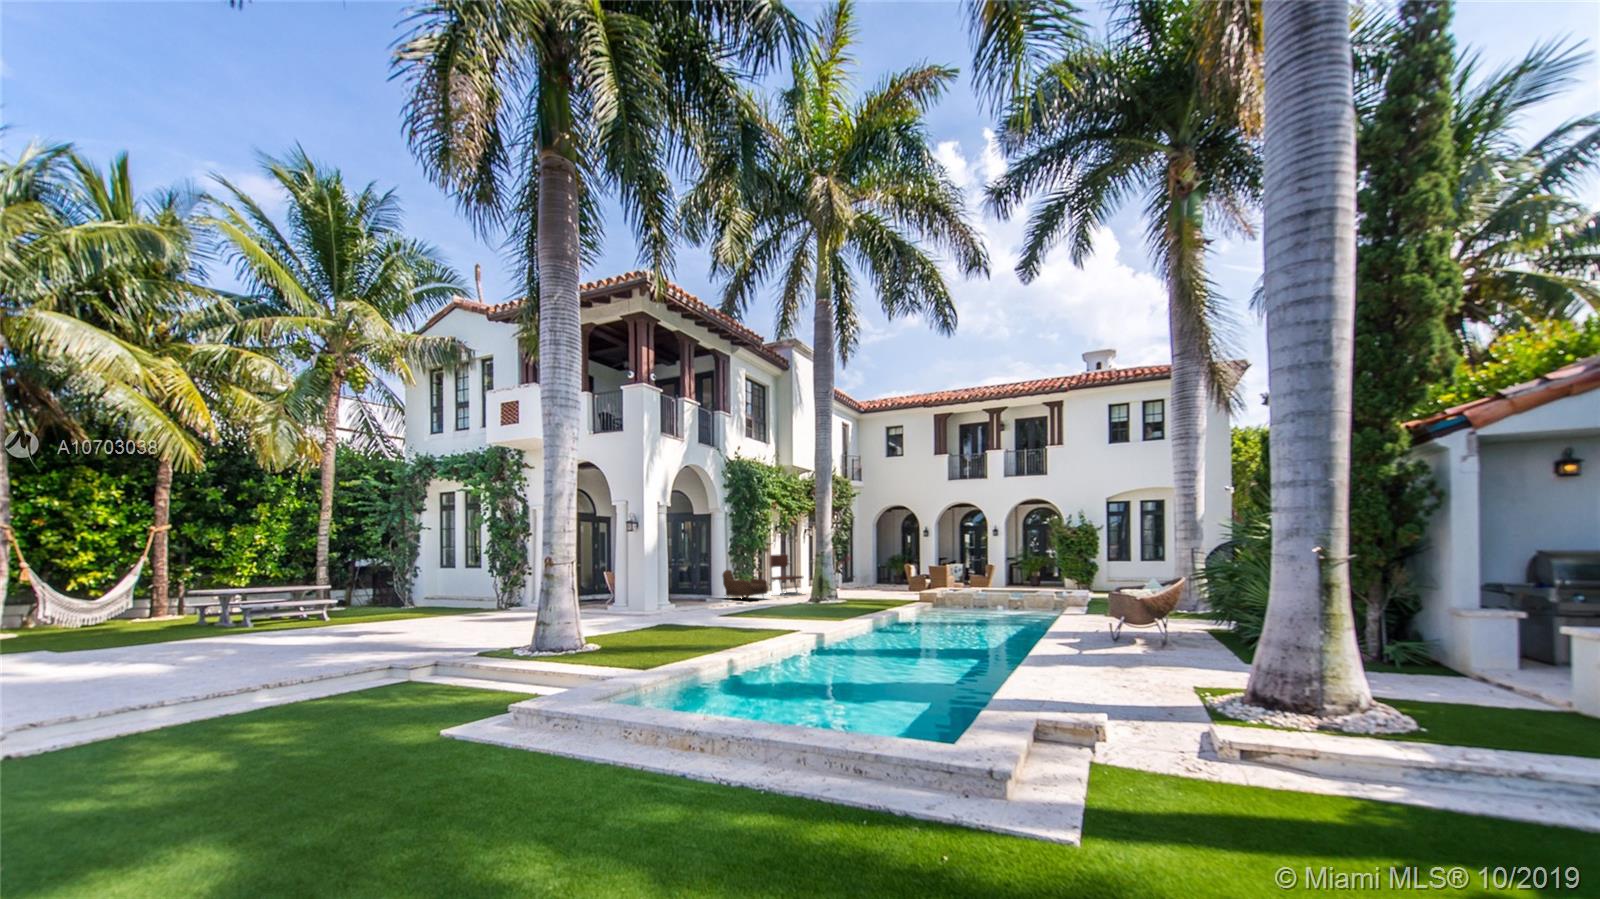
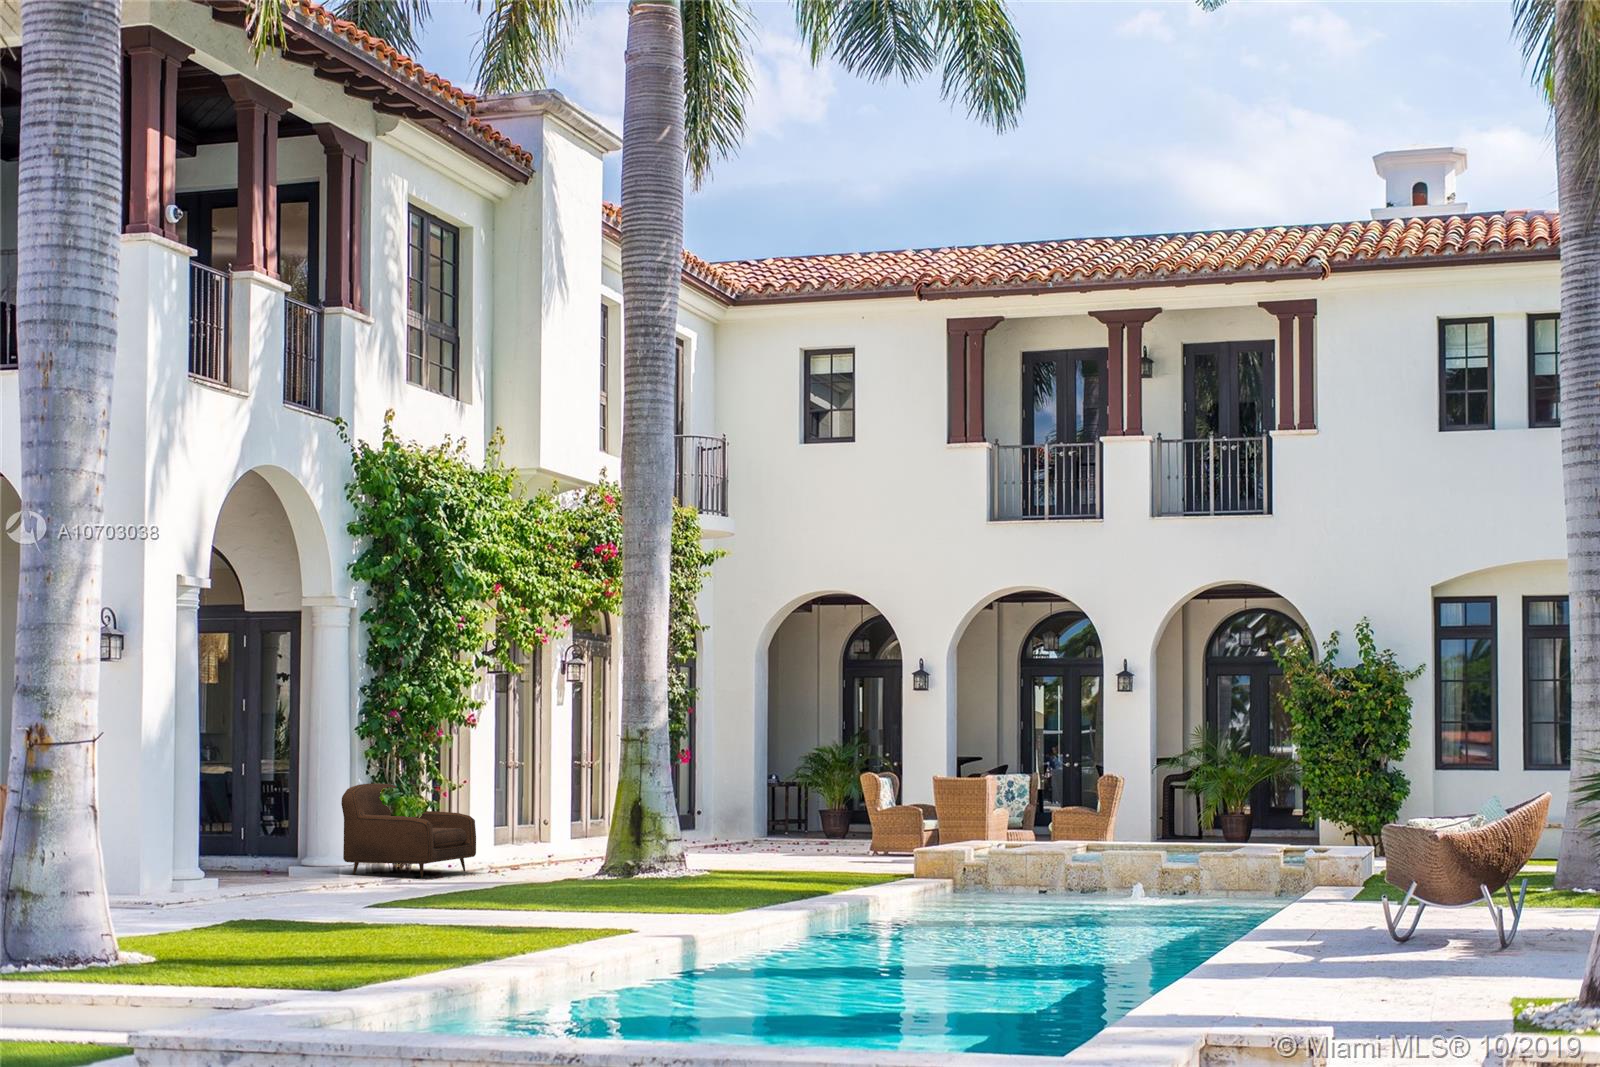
bench: present [770,554,803,596] -> none [472,742,571,865]

